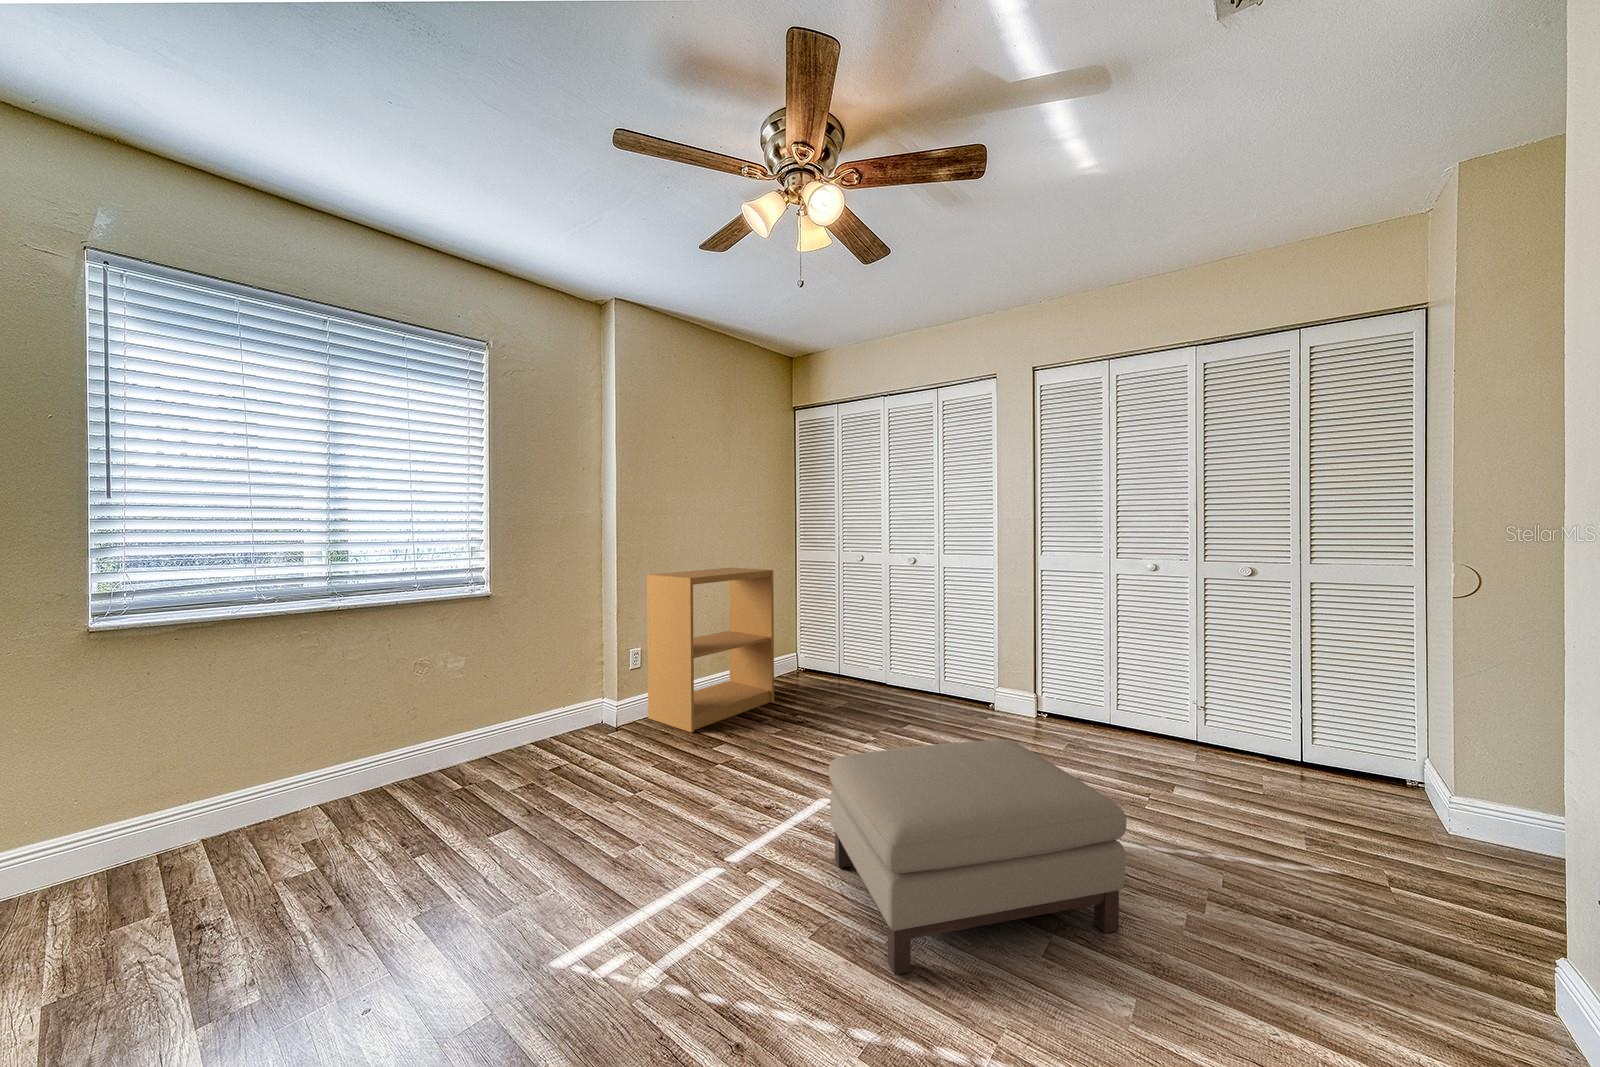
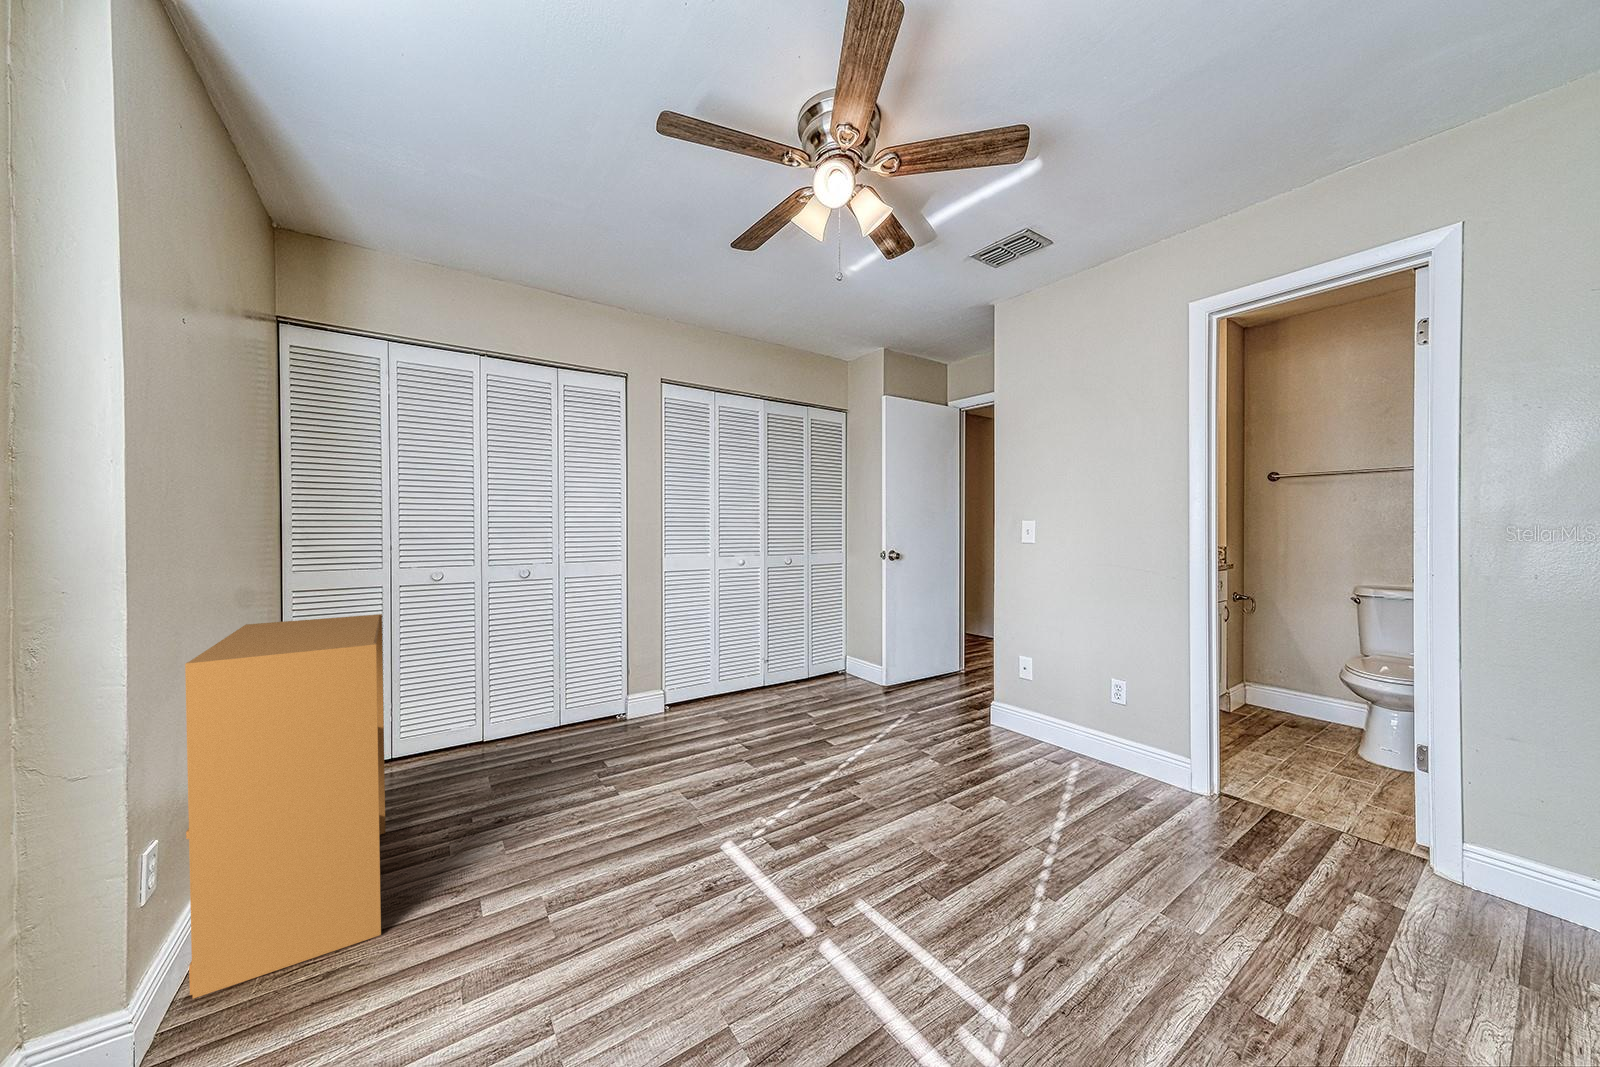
ottoman: present [829,739,1126,975] -> none [831,703,994,867]

